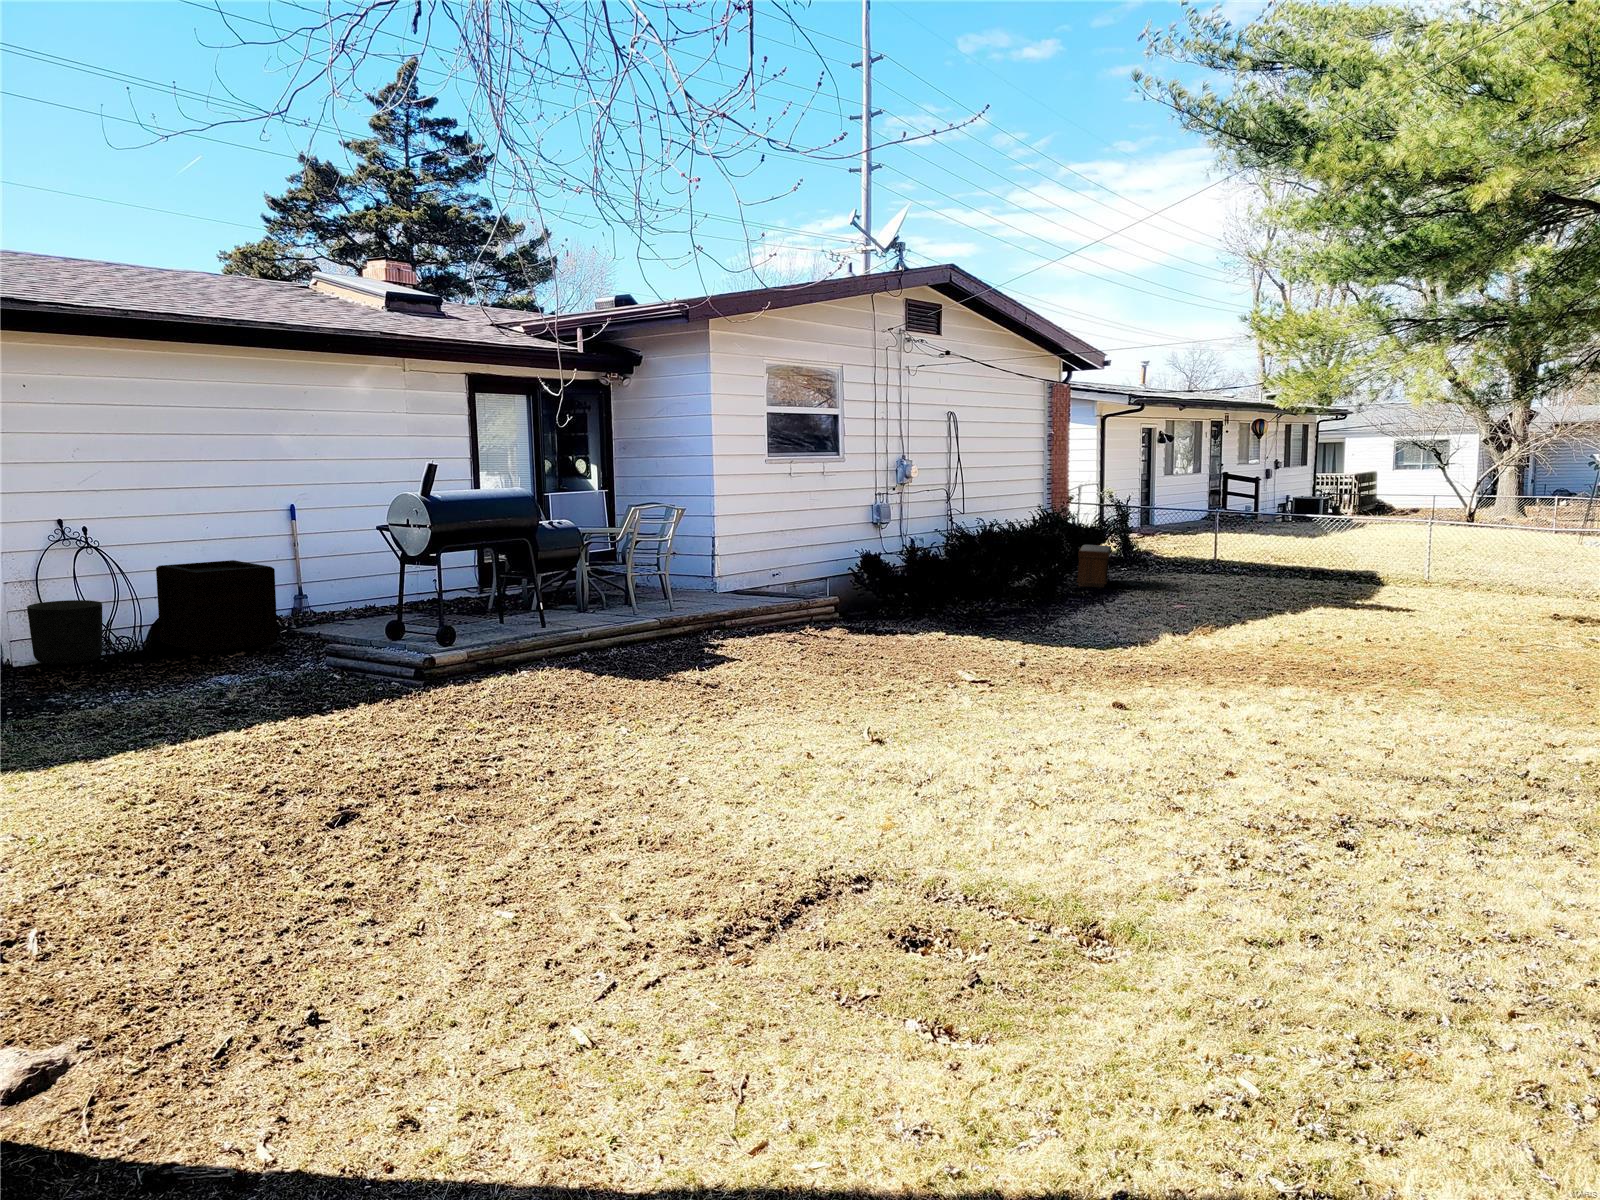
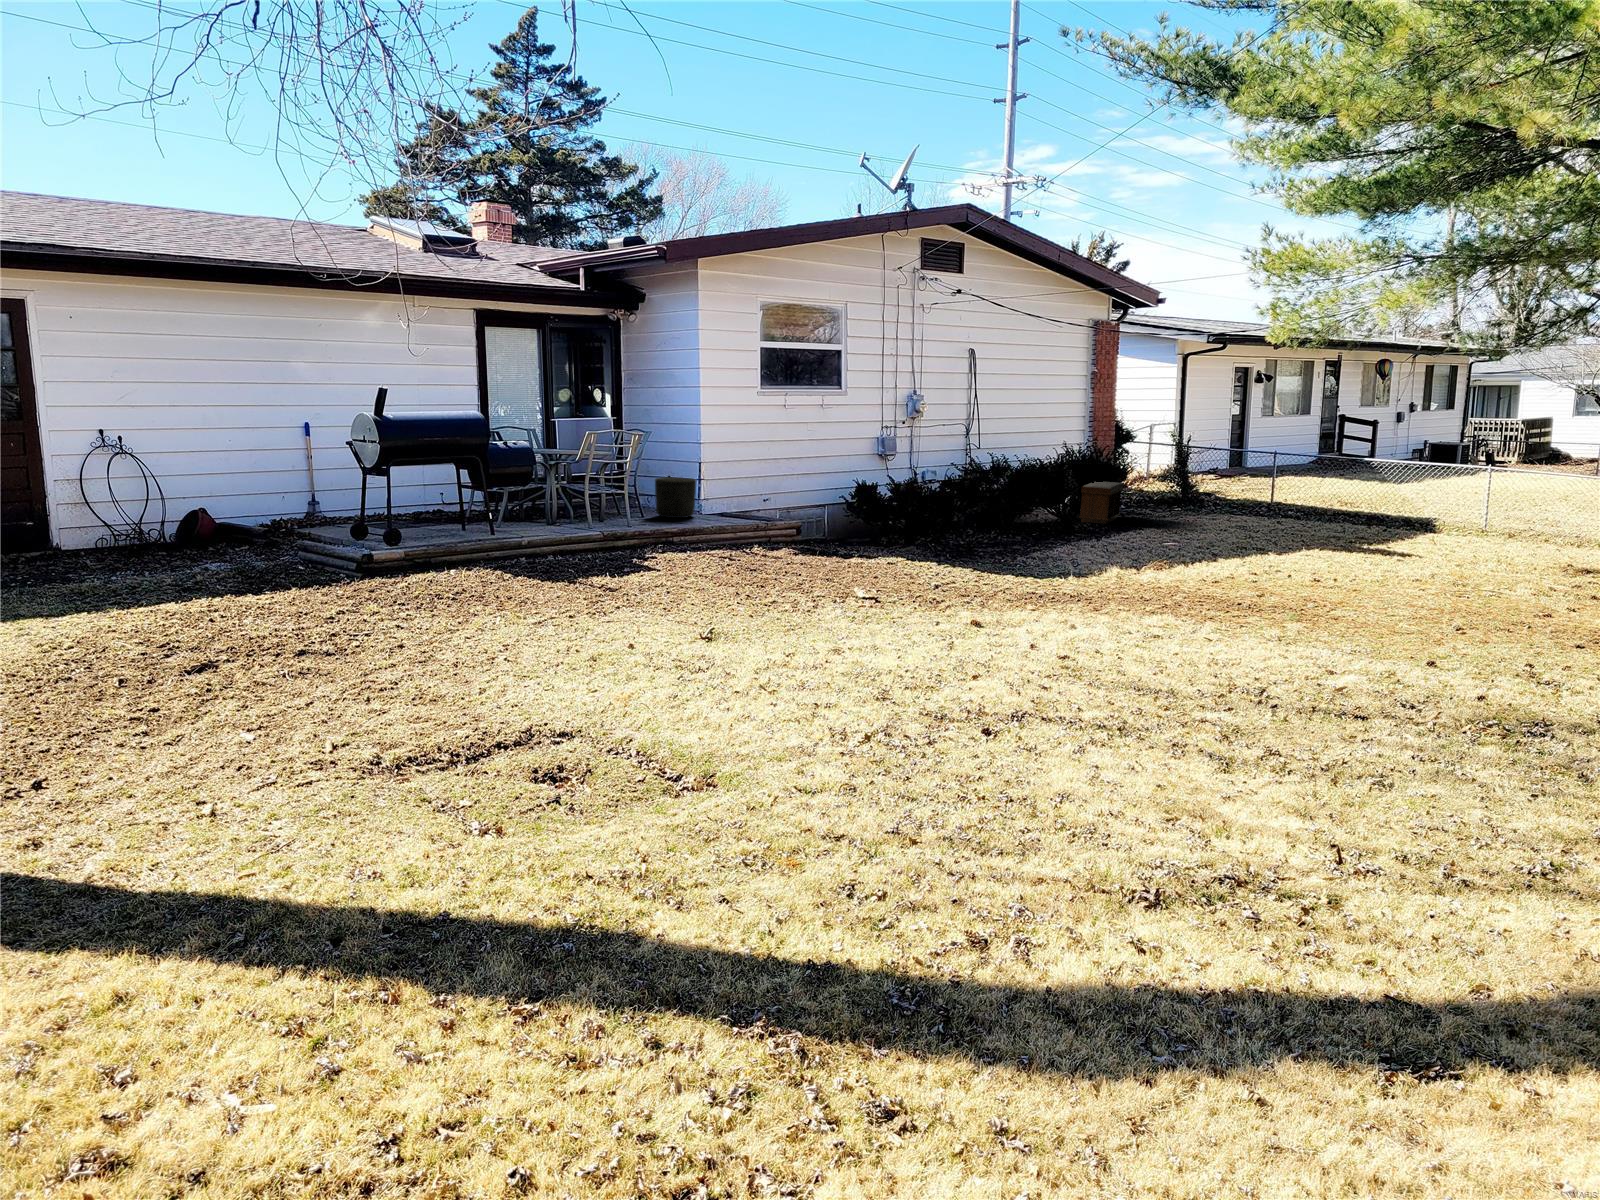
wooden crate: present [156,560,277,653] -> none [182,470,280,547]
planter: present [27,600,103,665] -> present [655,477,696,518]

